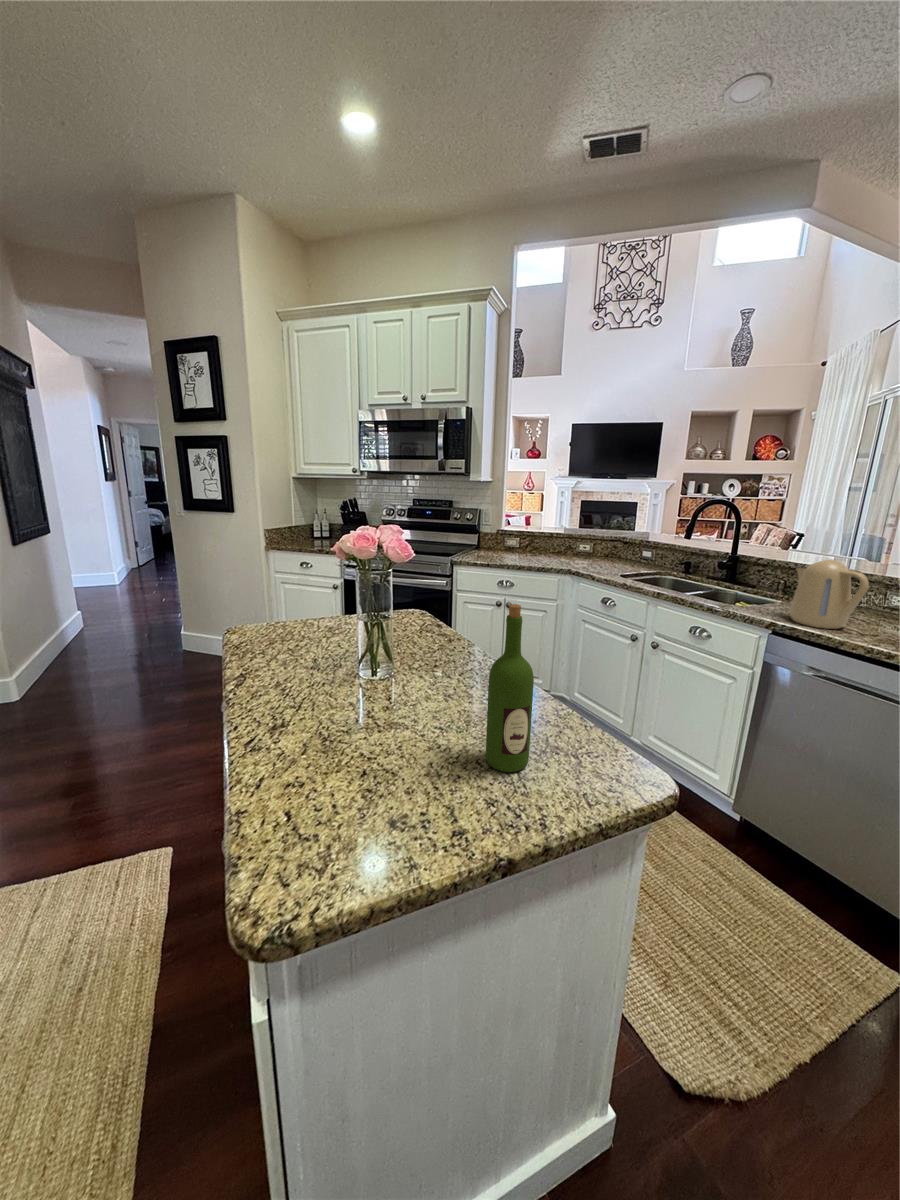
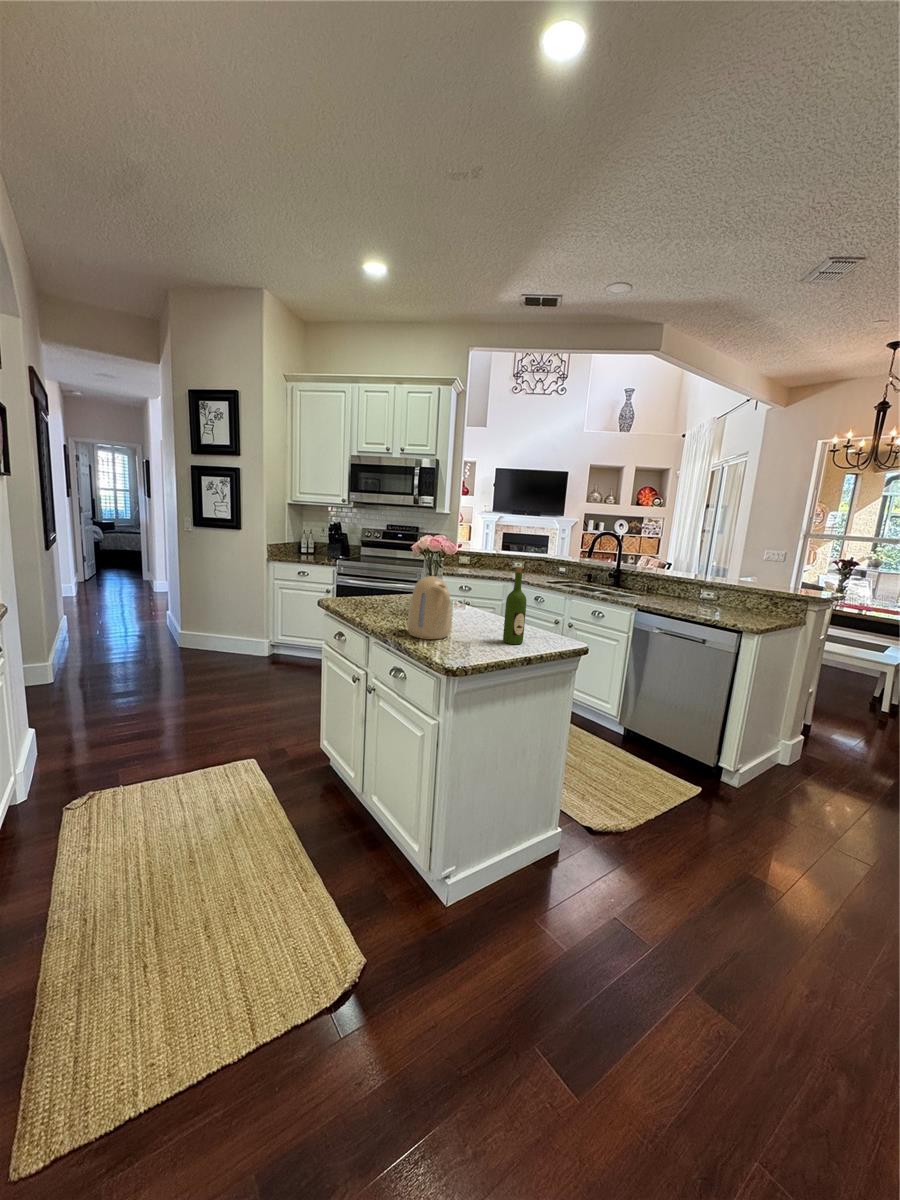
kettle: present [790,559,869,629] -> present [407,576,451,639]

